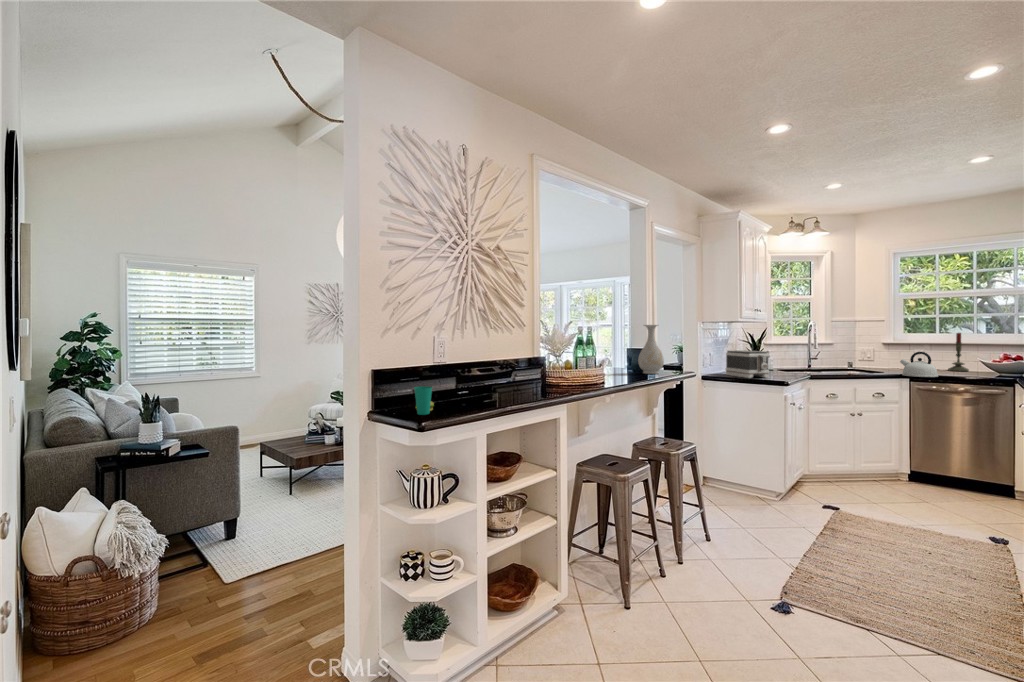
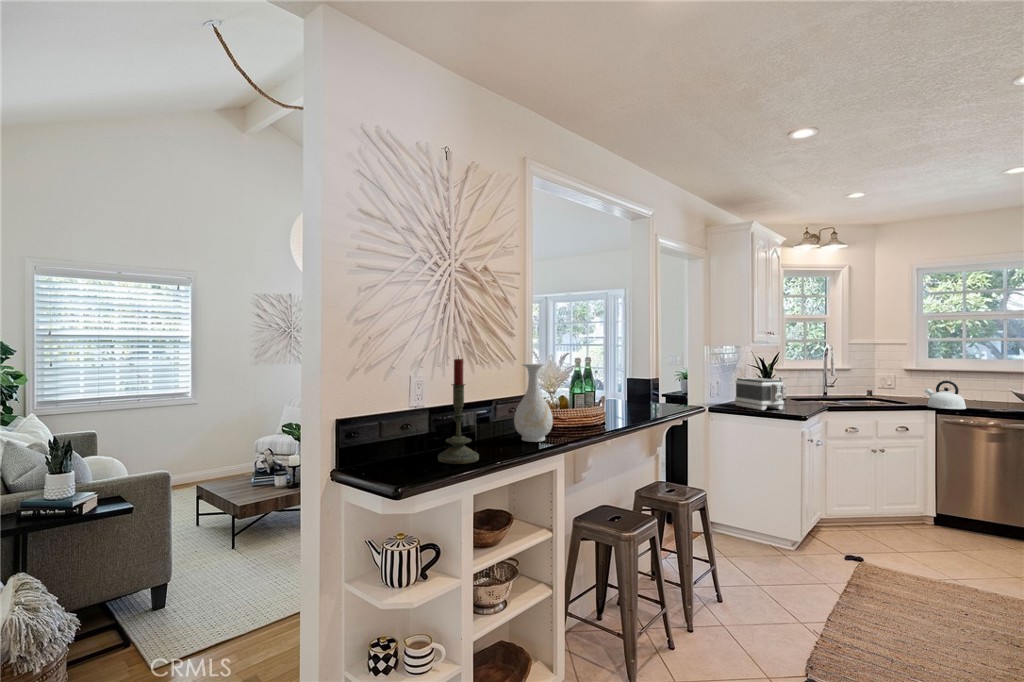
vase: present [638,325,664,374] -> present [514,364,553,442]
candle: present [948,333,969,371] -> present [438,357,479,464]
cup: present [414,386,434,415] -> none [388,439,411,475]

